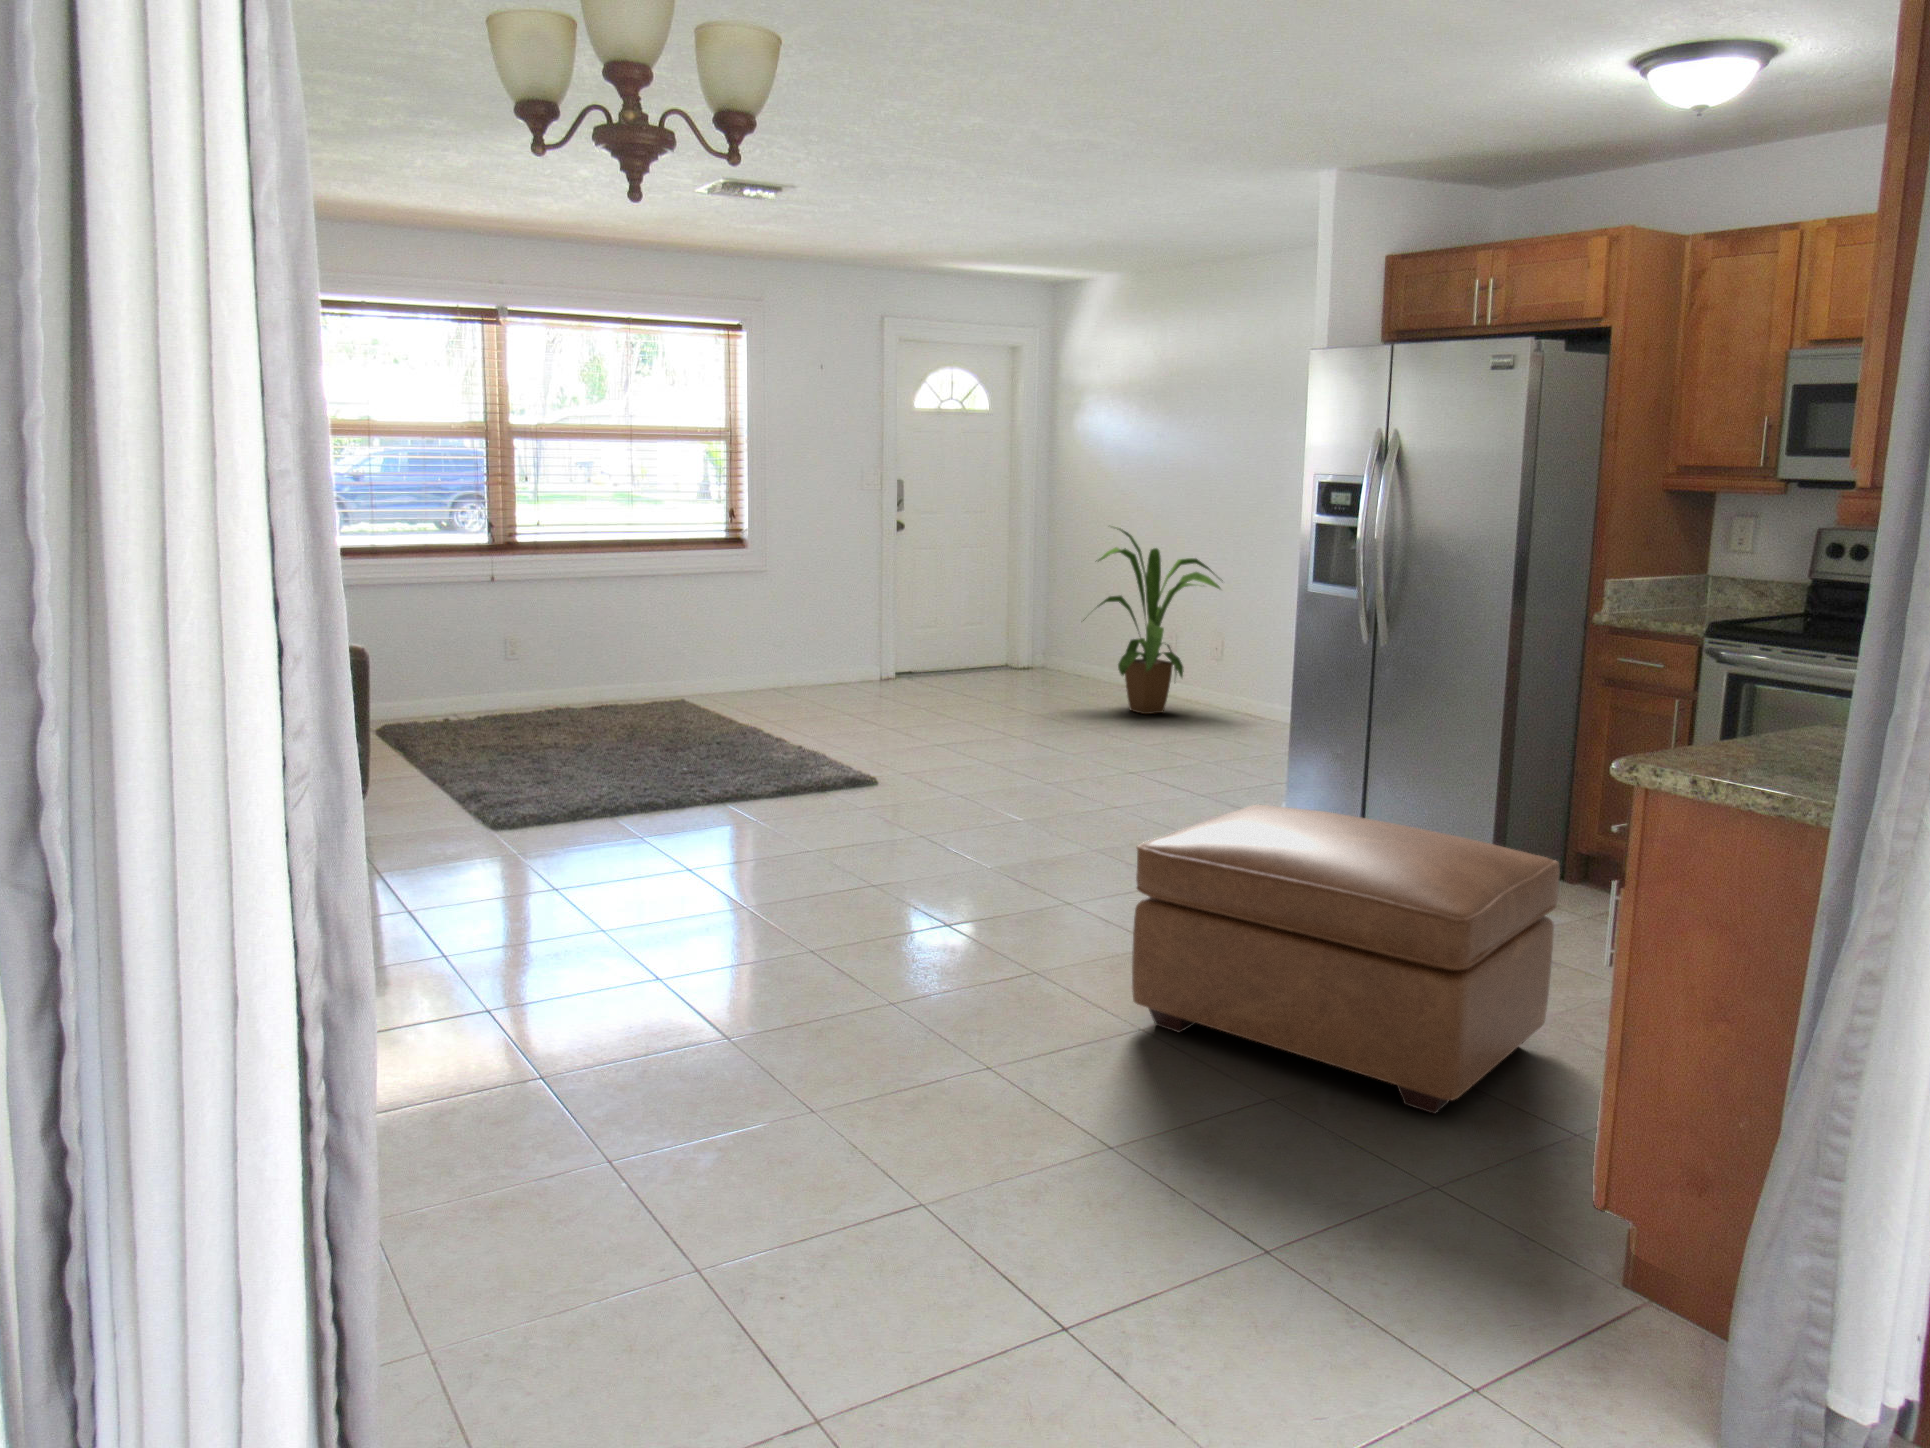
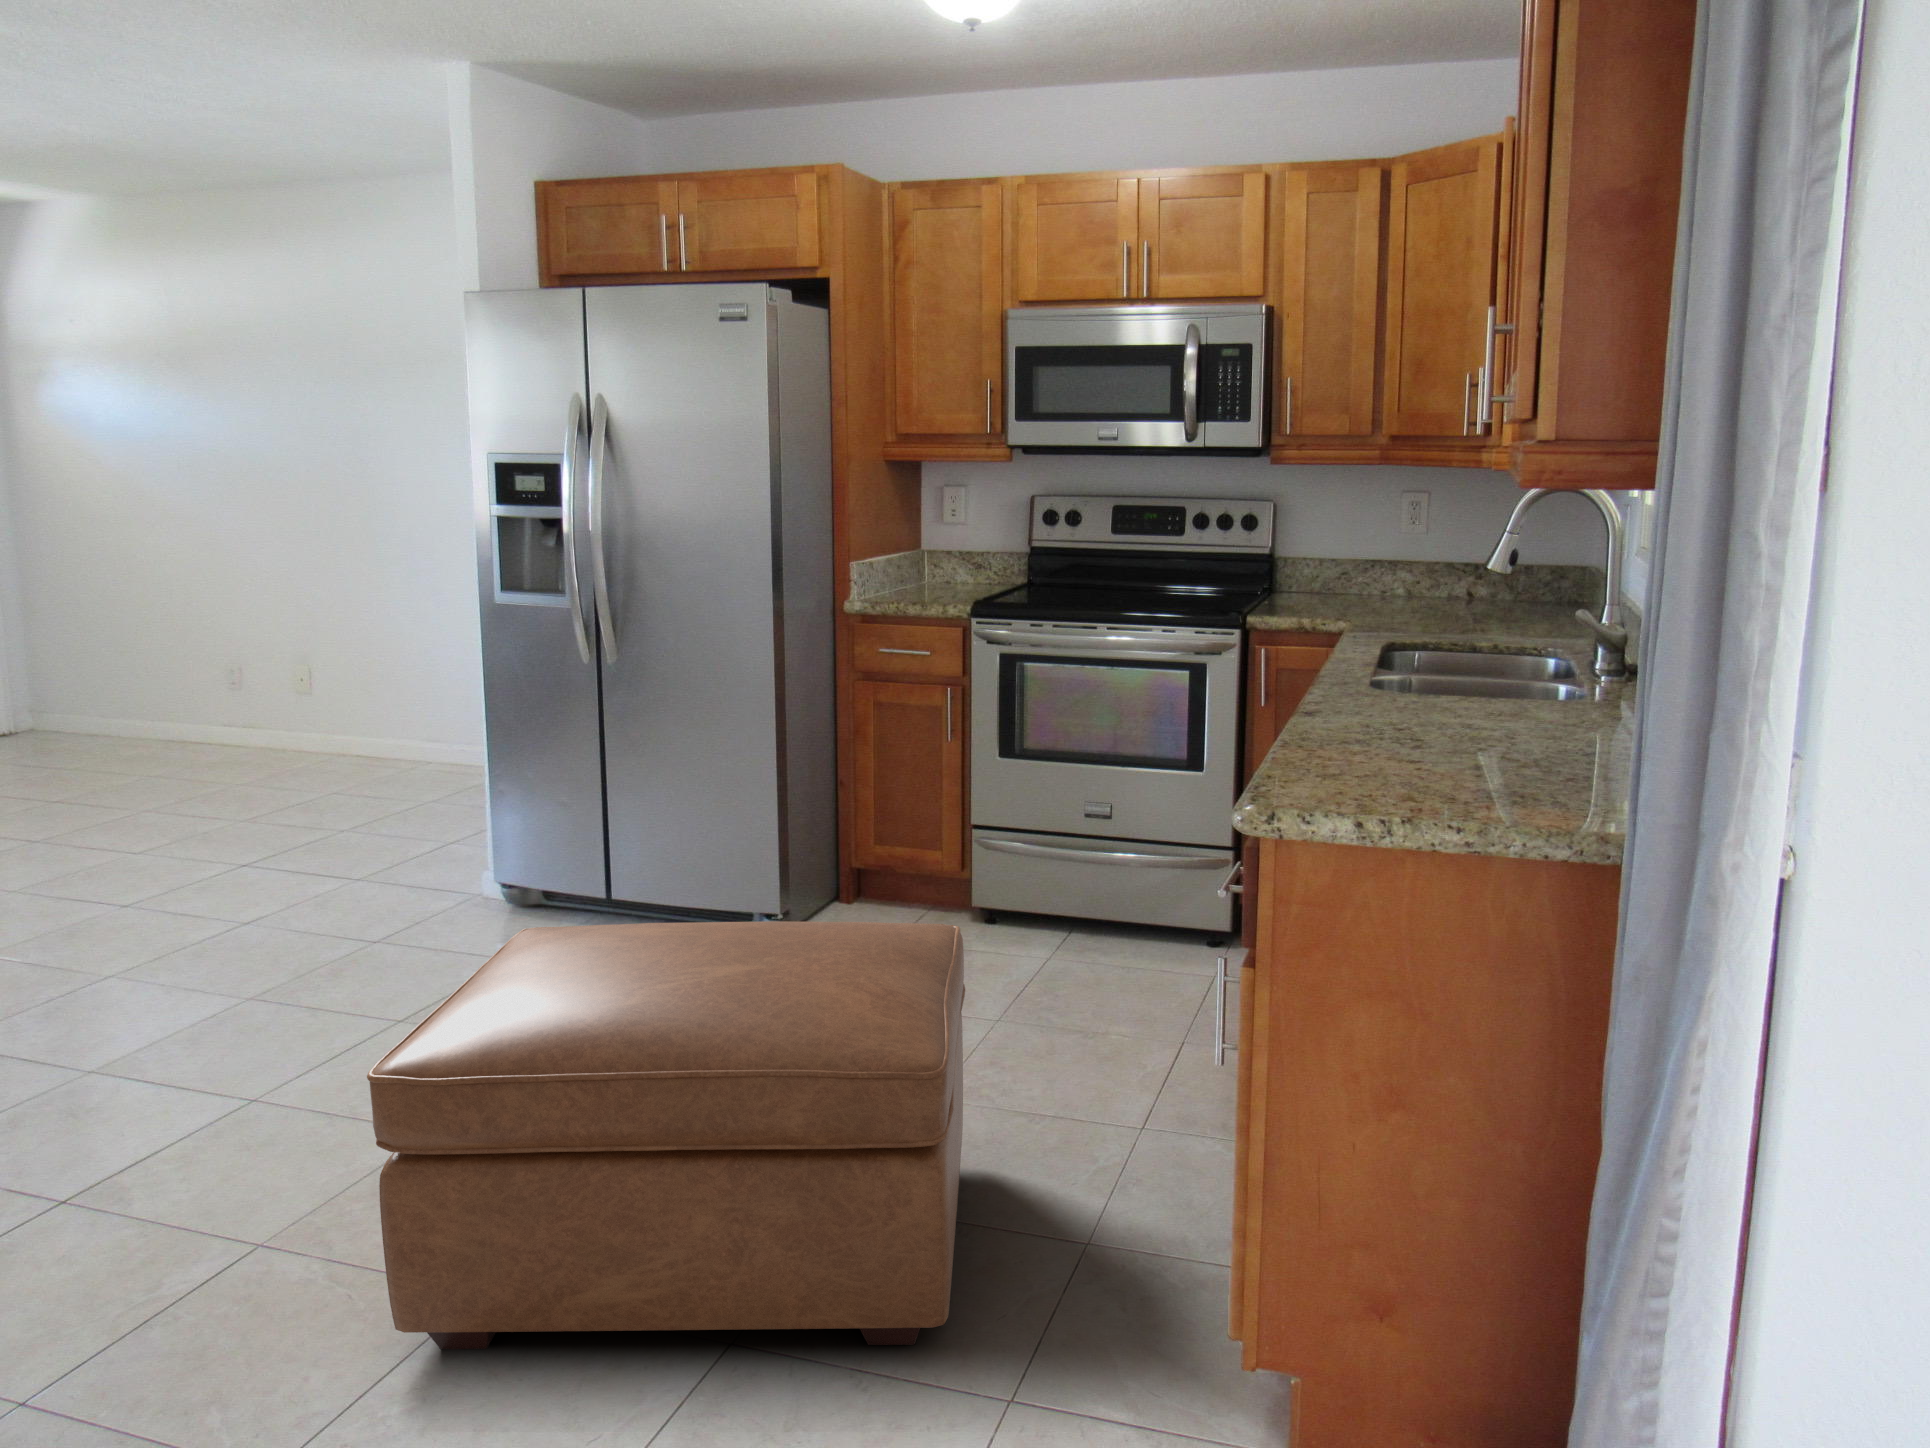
house plant: present [1083,527,1220,714] -> none [129,533,339,776]

